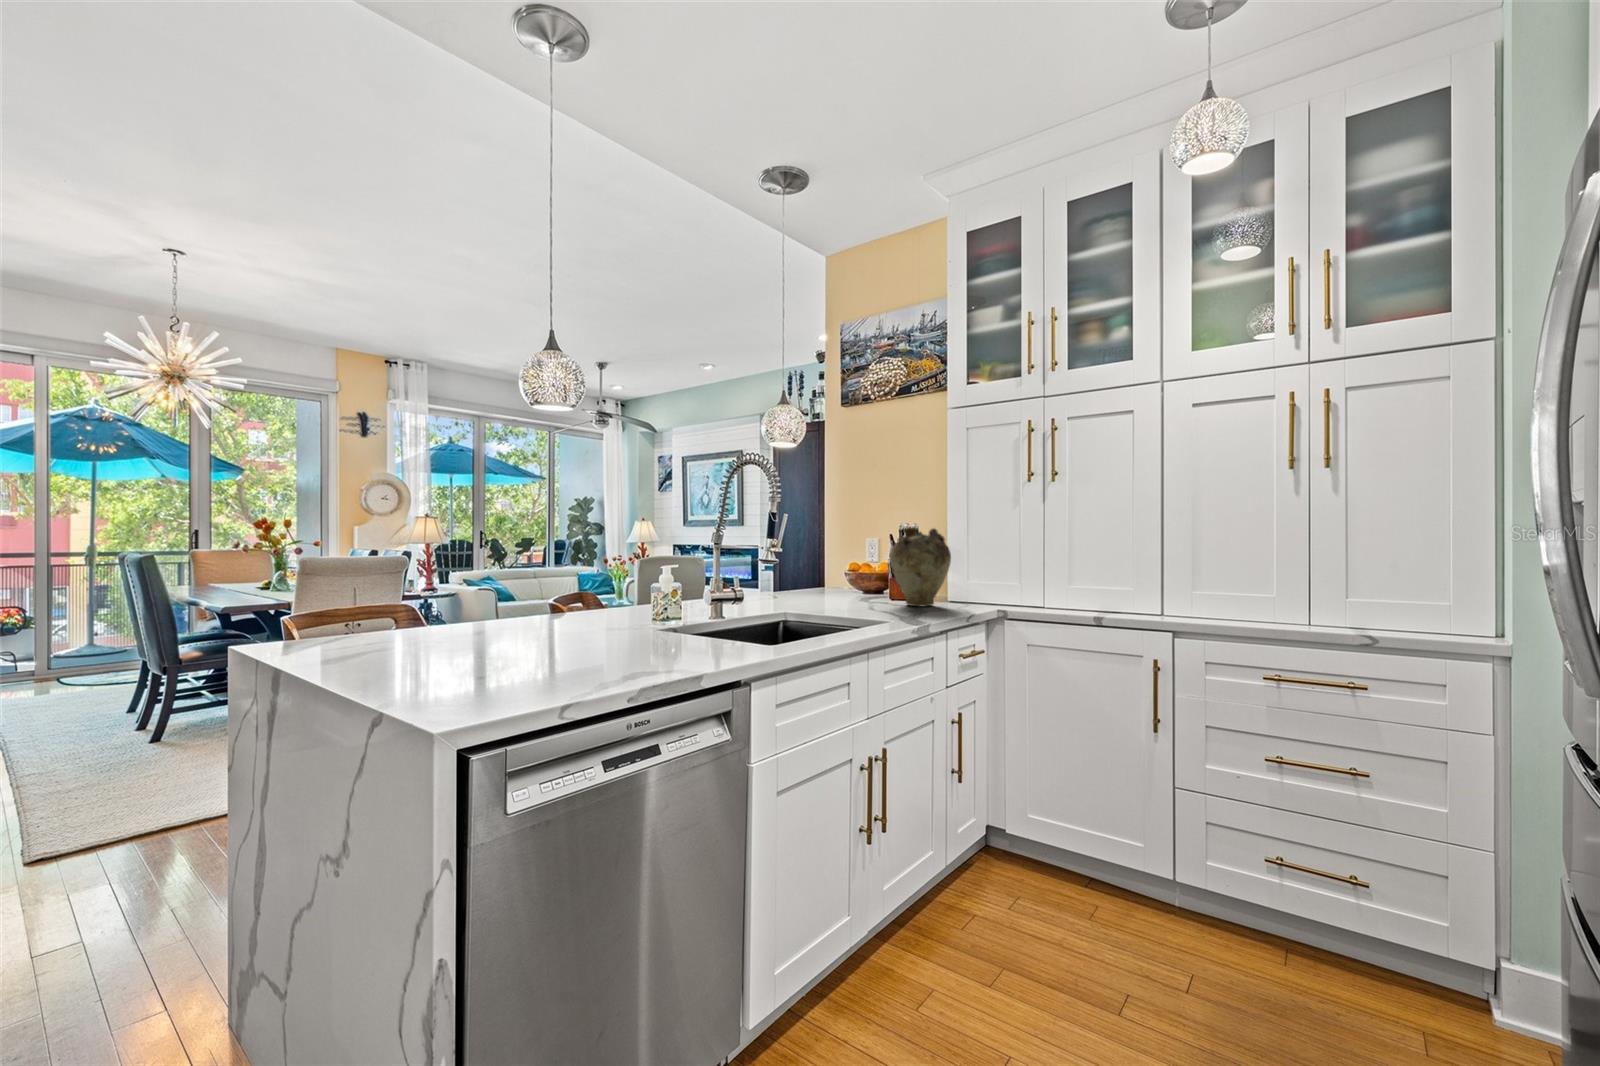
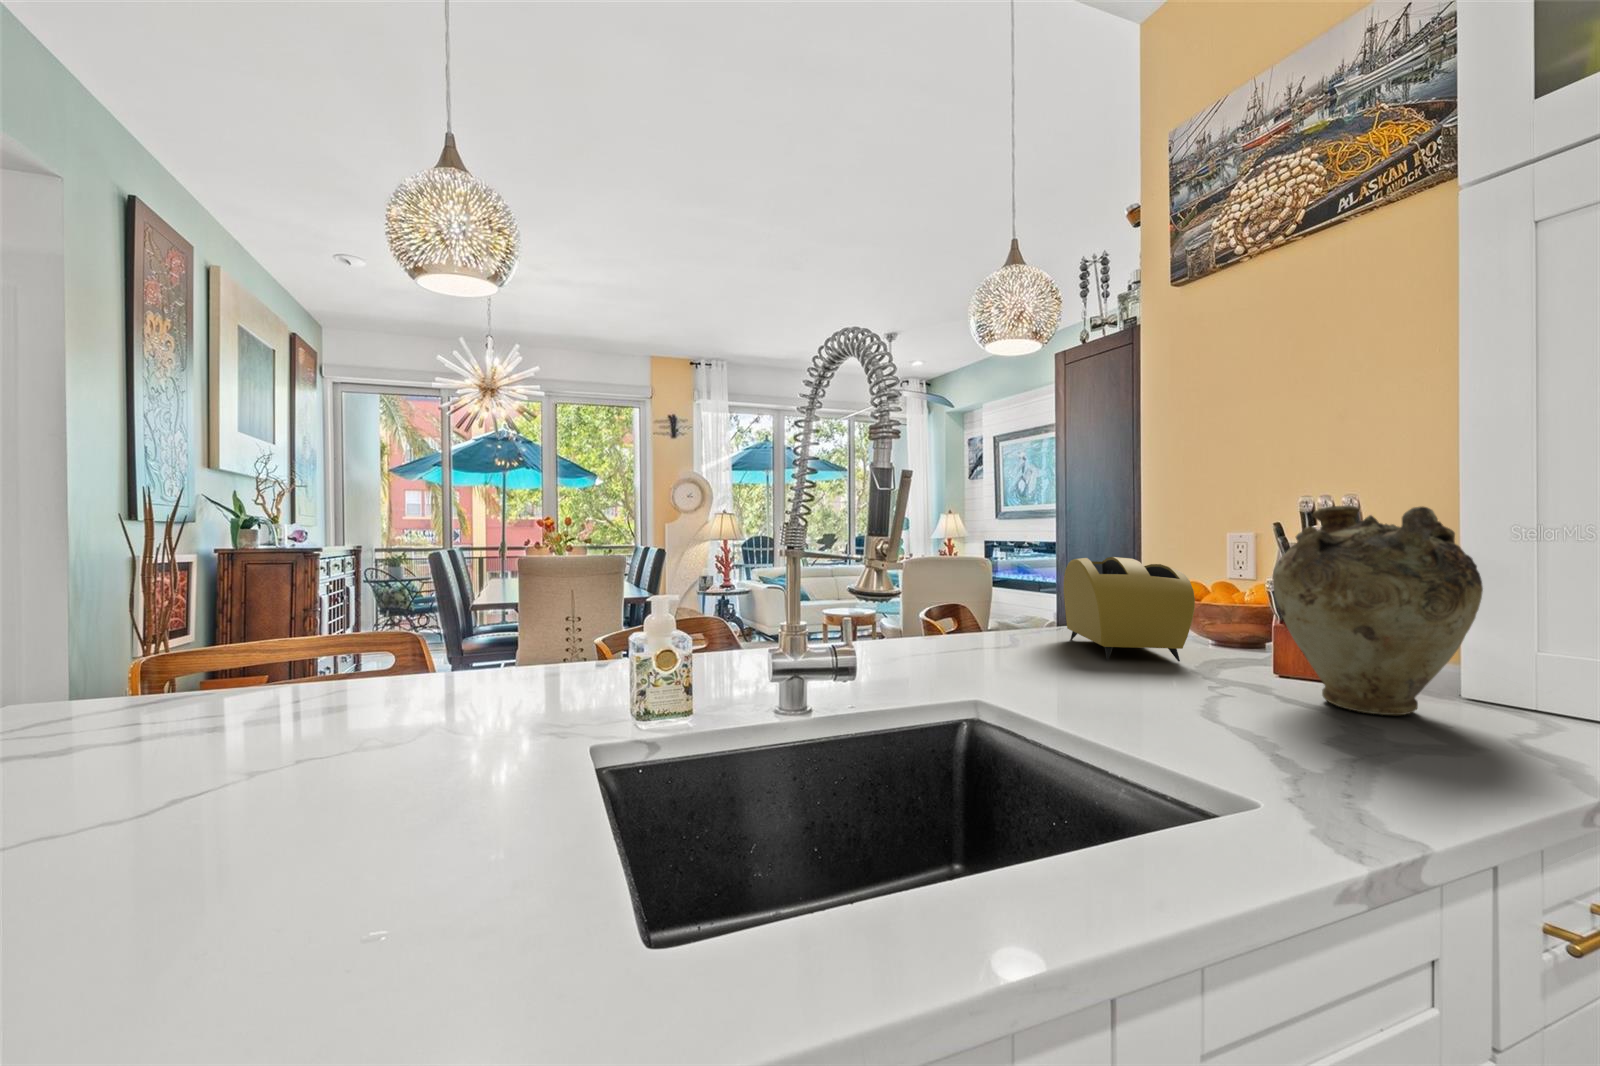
toaster: none [797,550,859,599] -> present [1064,557,1195,661]

